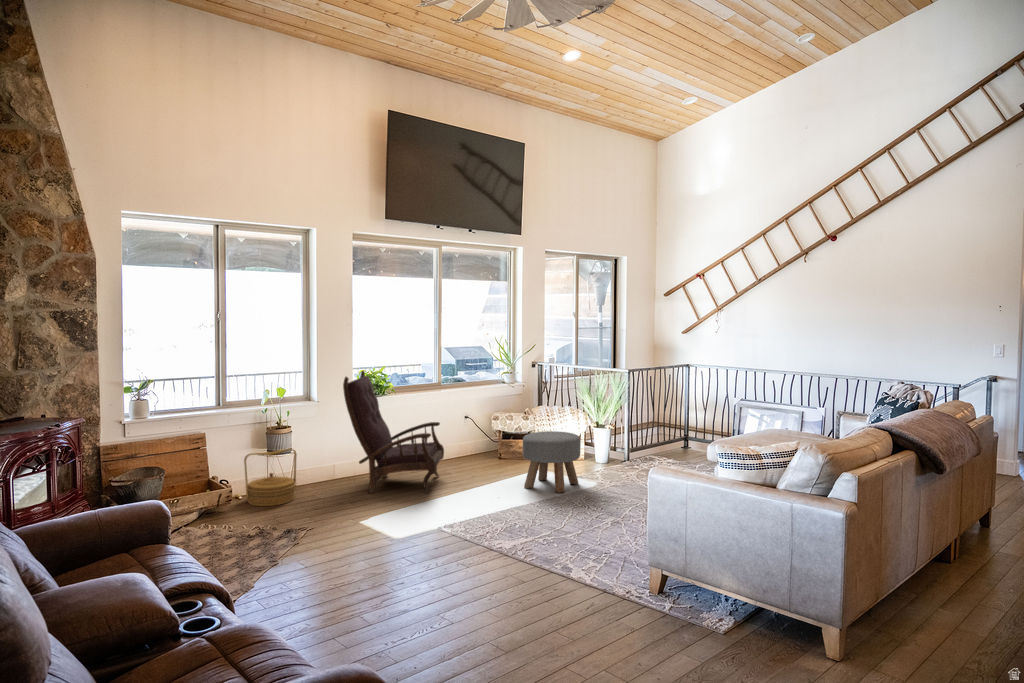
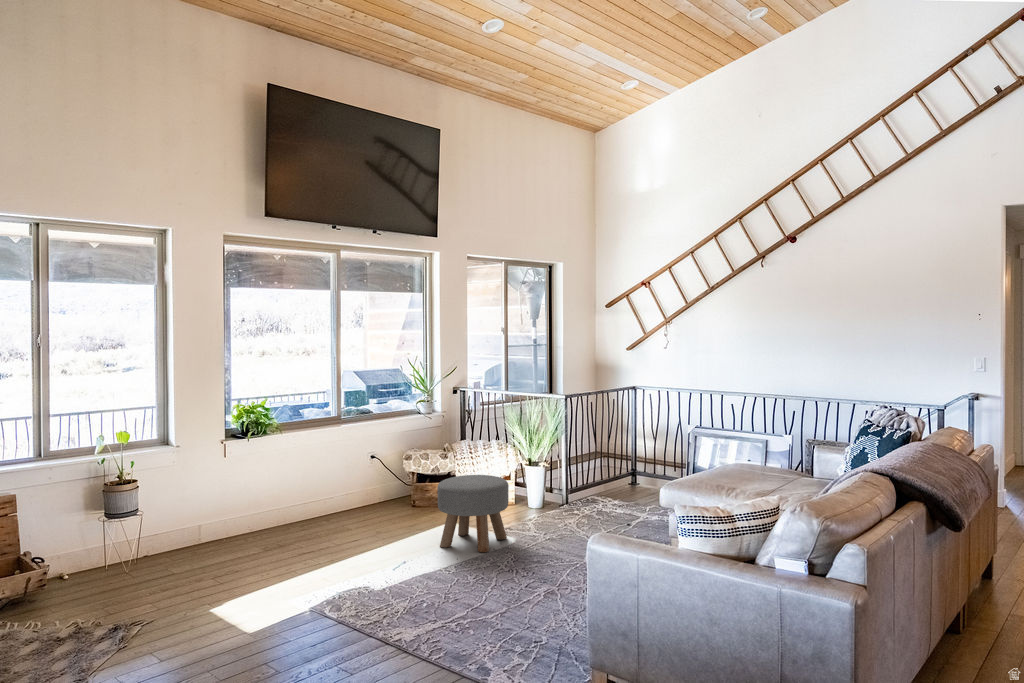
armchair: present [343,371,444,493] -> none [204,405,340,563]
woven basket: present [244,448,297,506] -> none [67,510,142,590]

